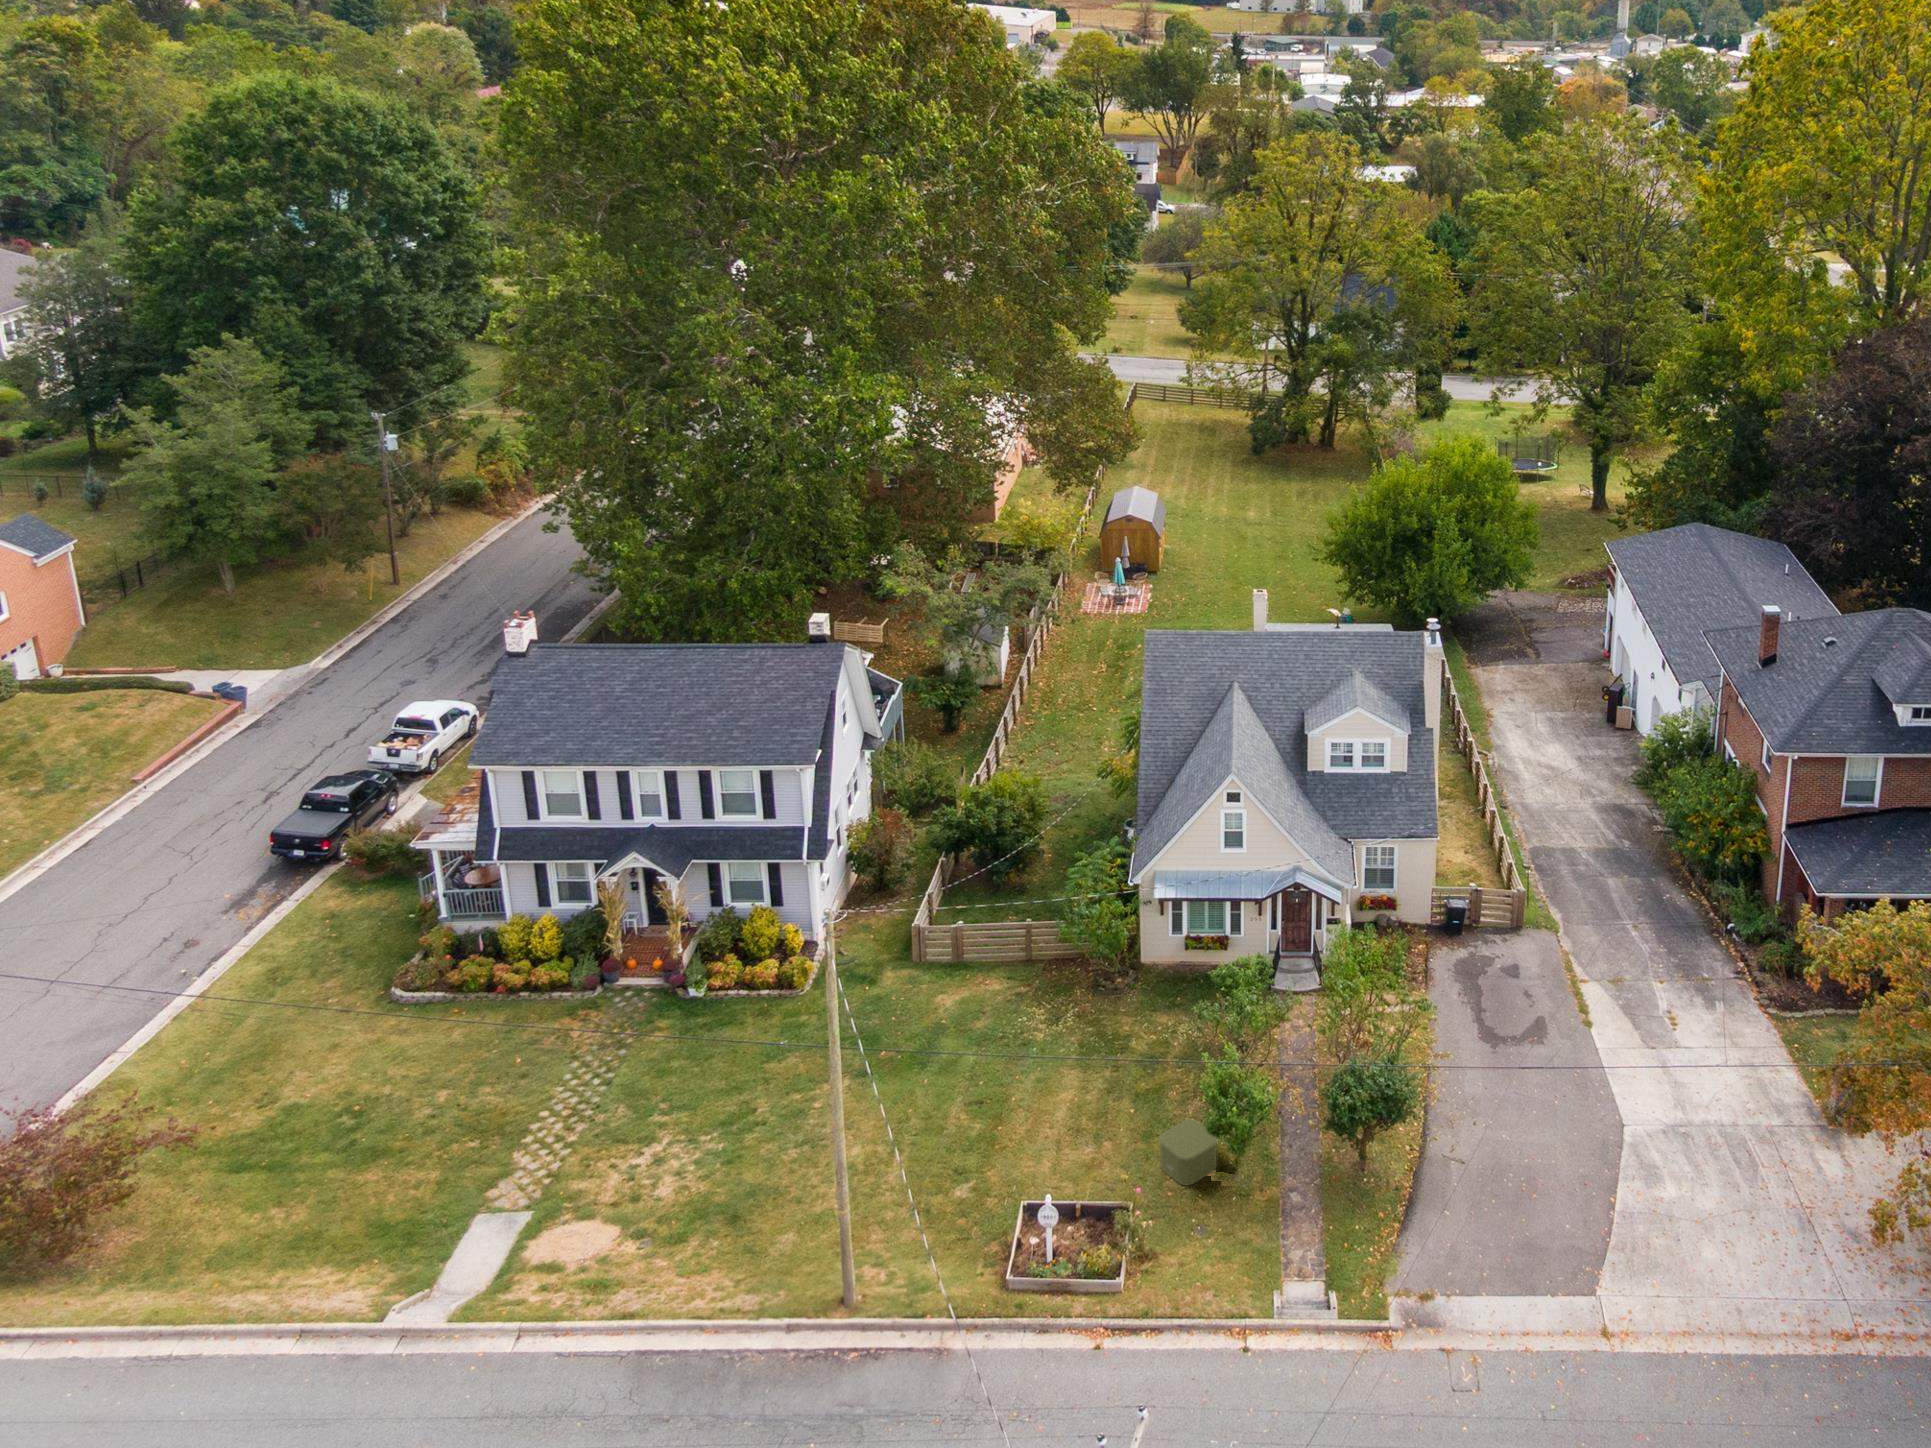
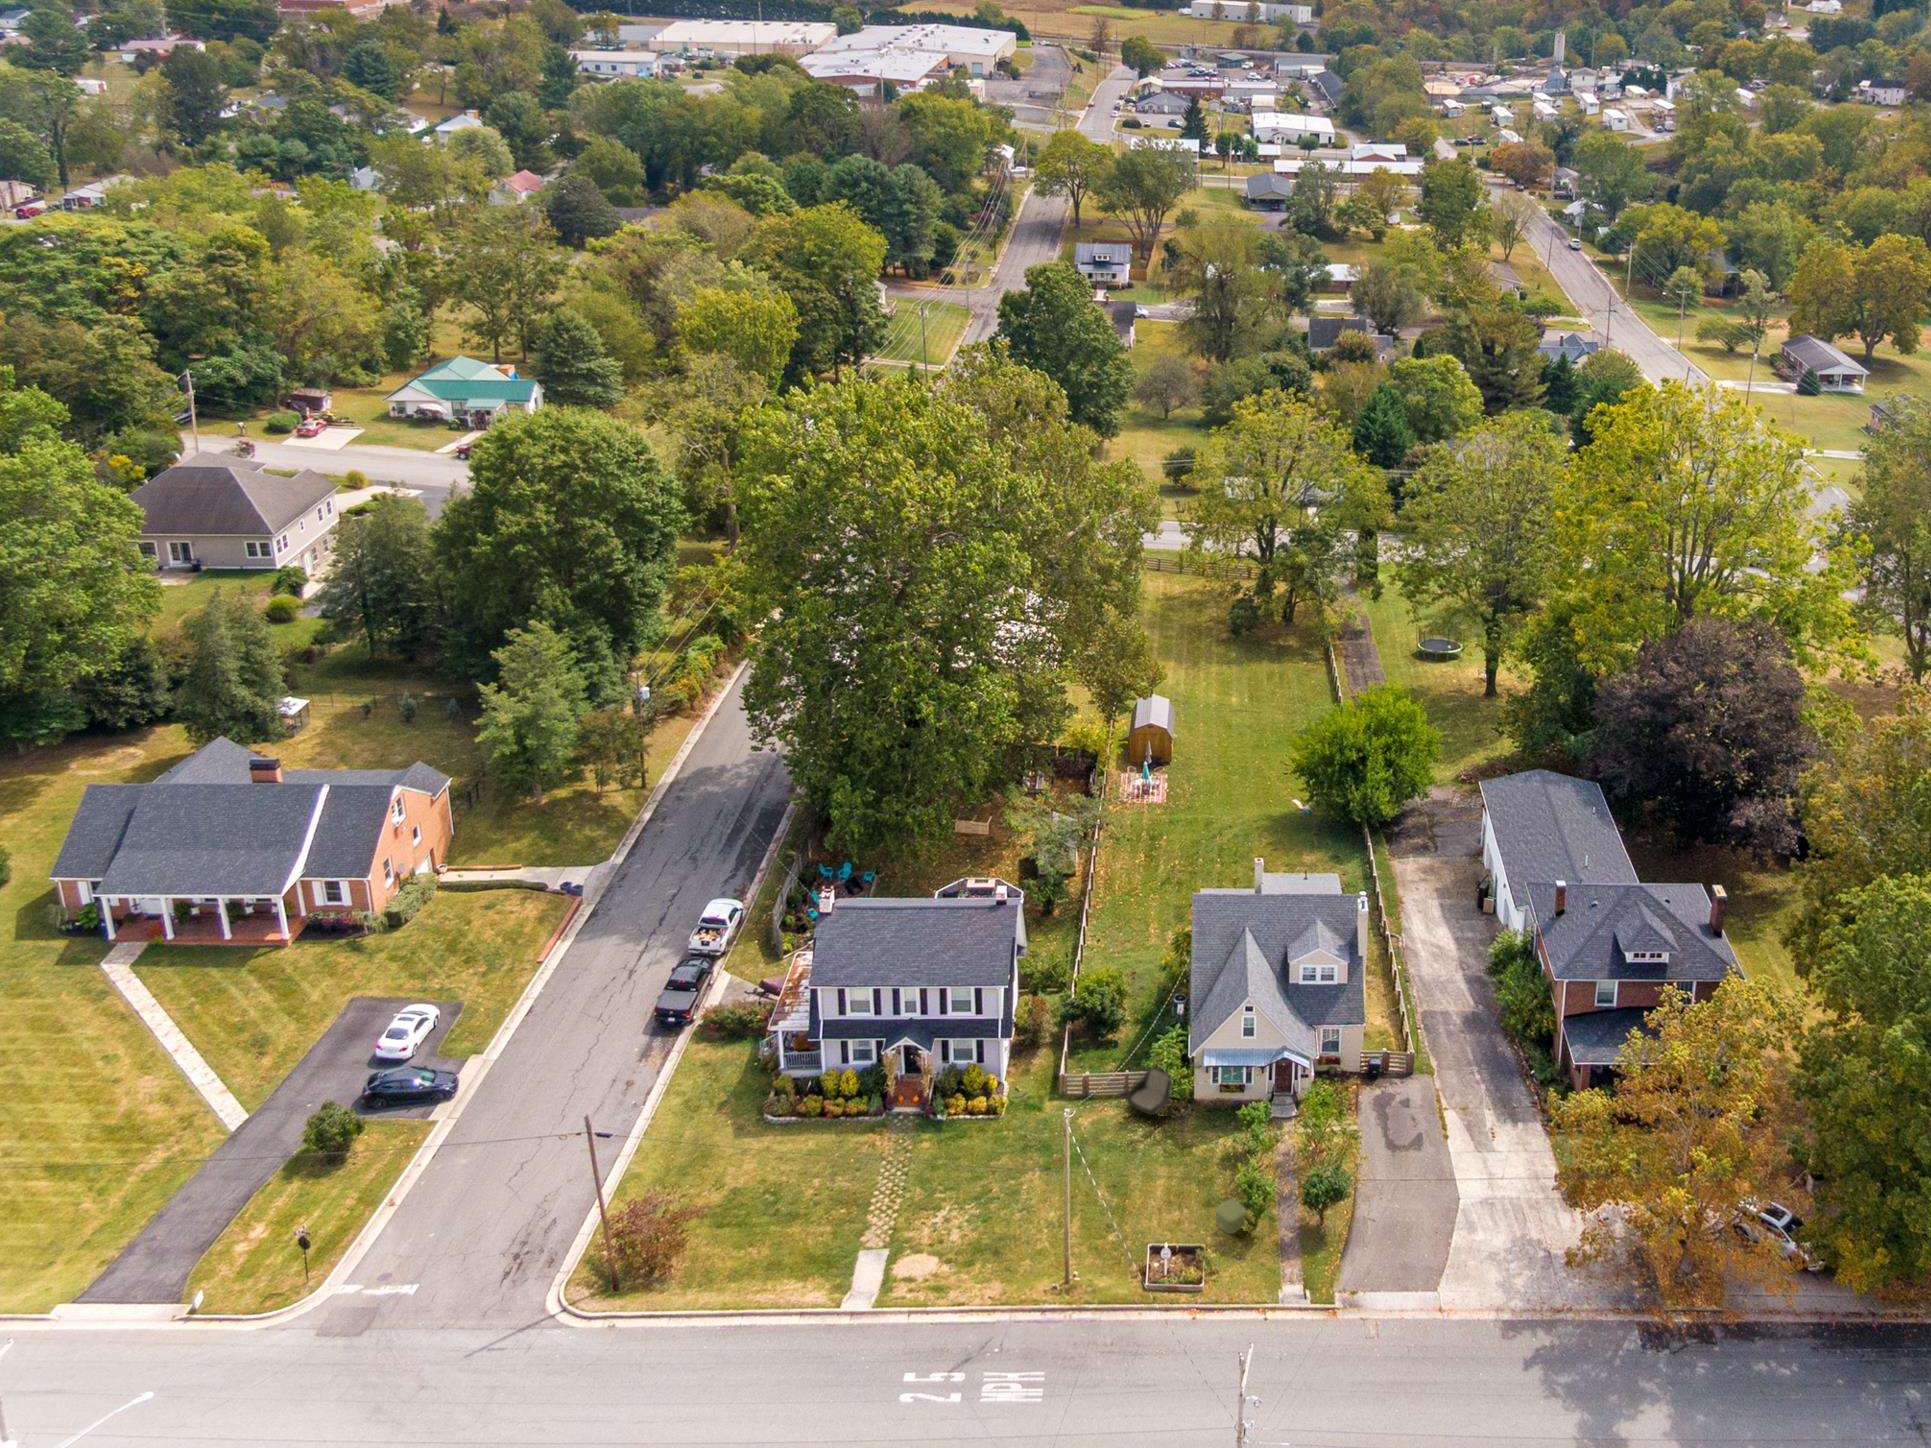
lounge chair: none [1018,904,1104,1010] -> present [1127,1067,1172,1125]

